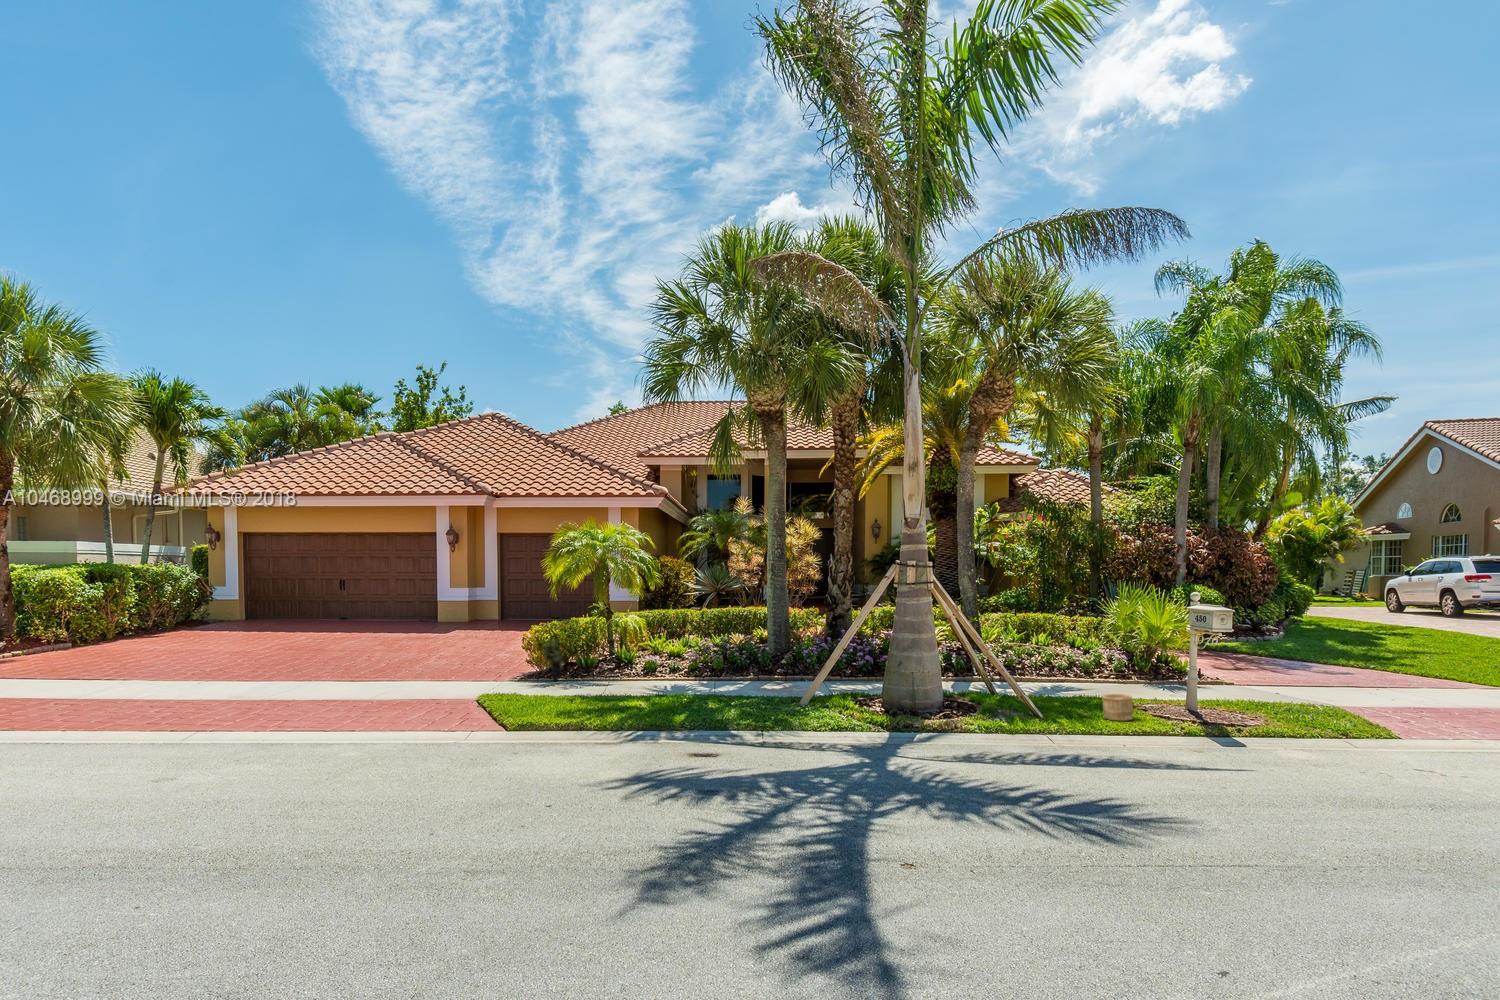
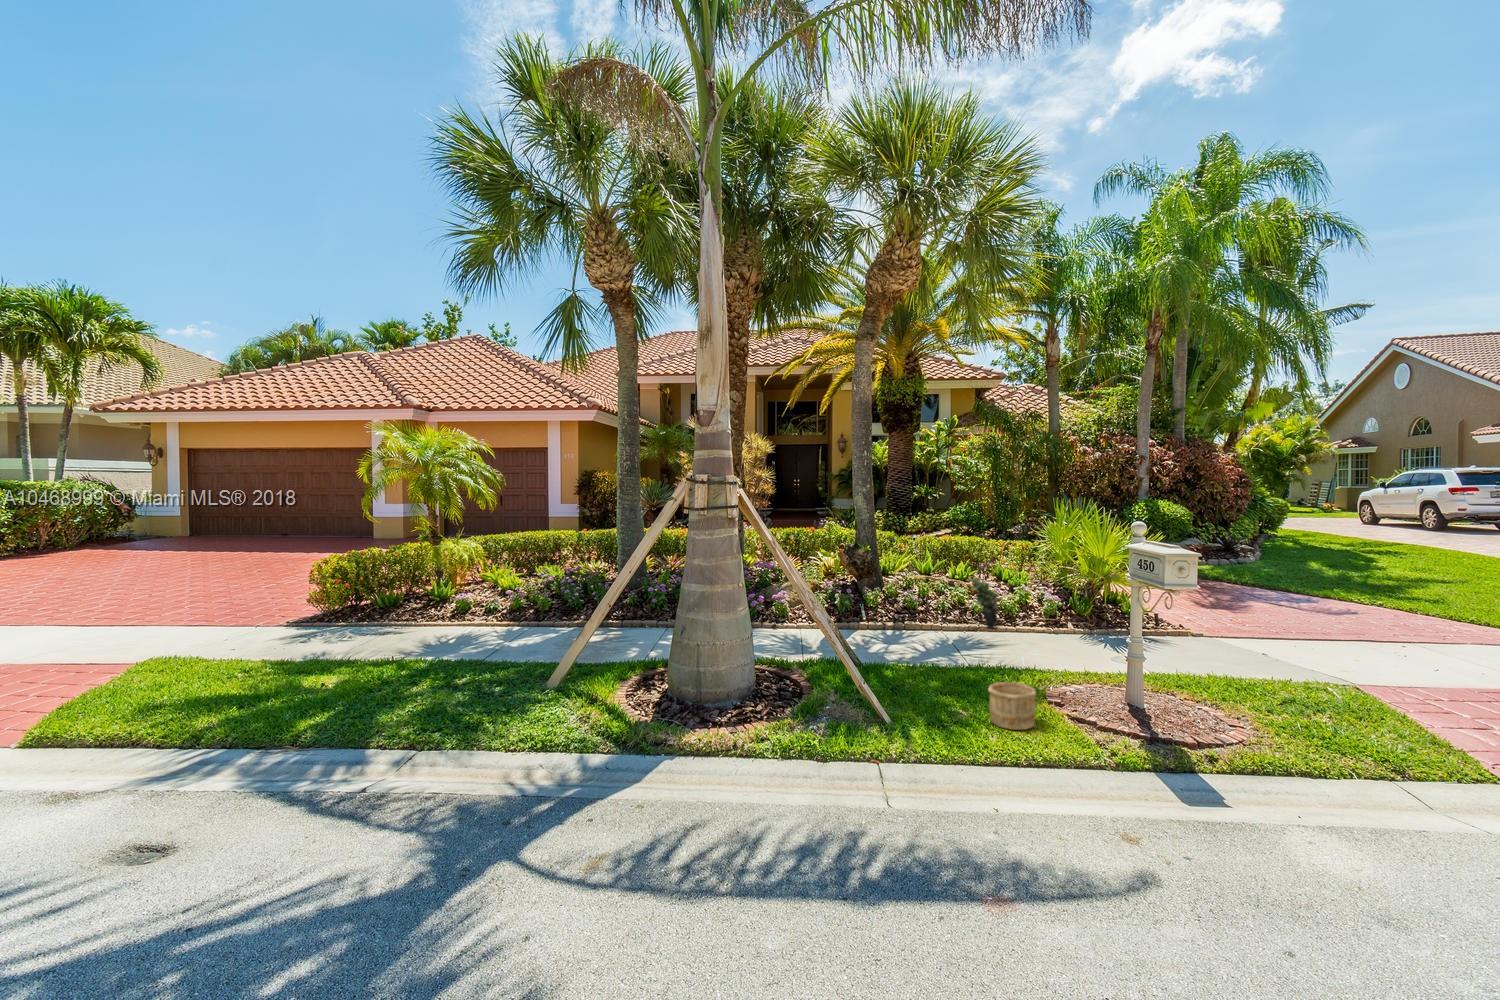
potted plant: present [543,641,566,681] -> present [970,577,999,629]

